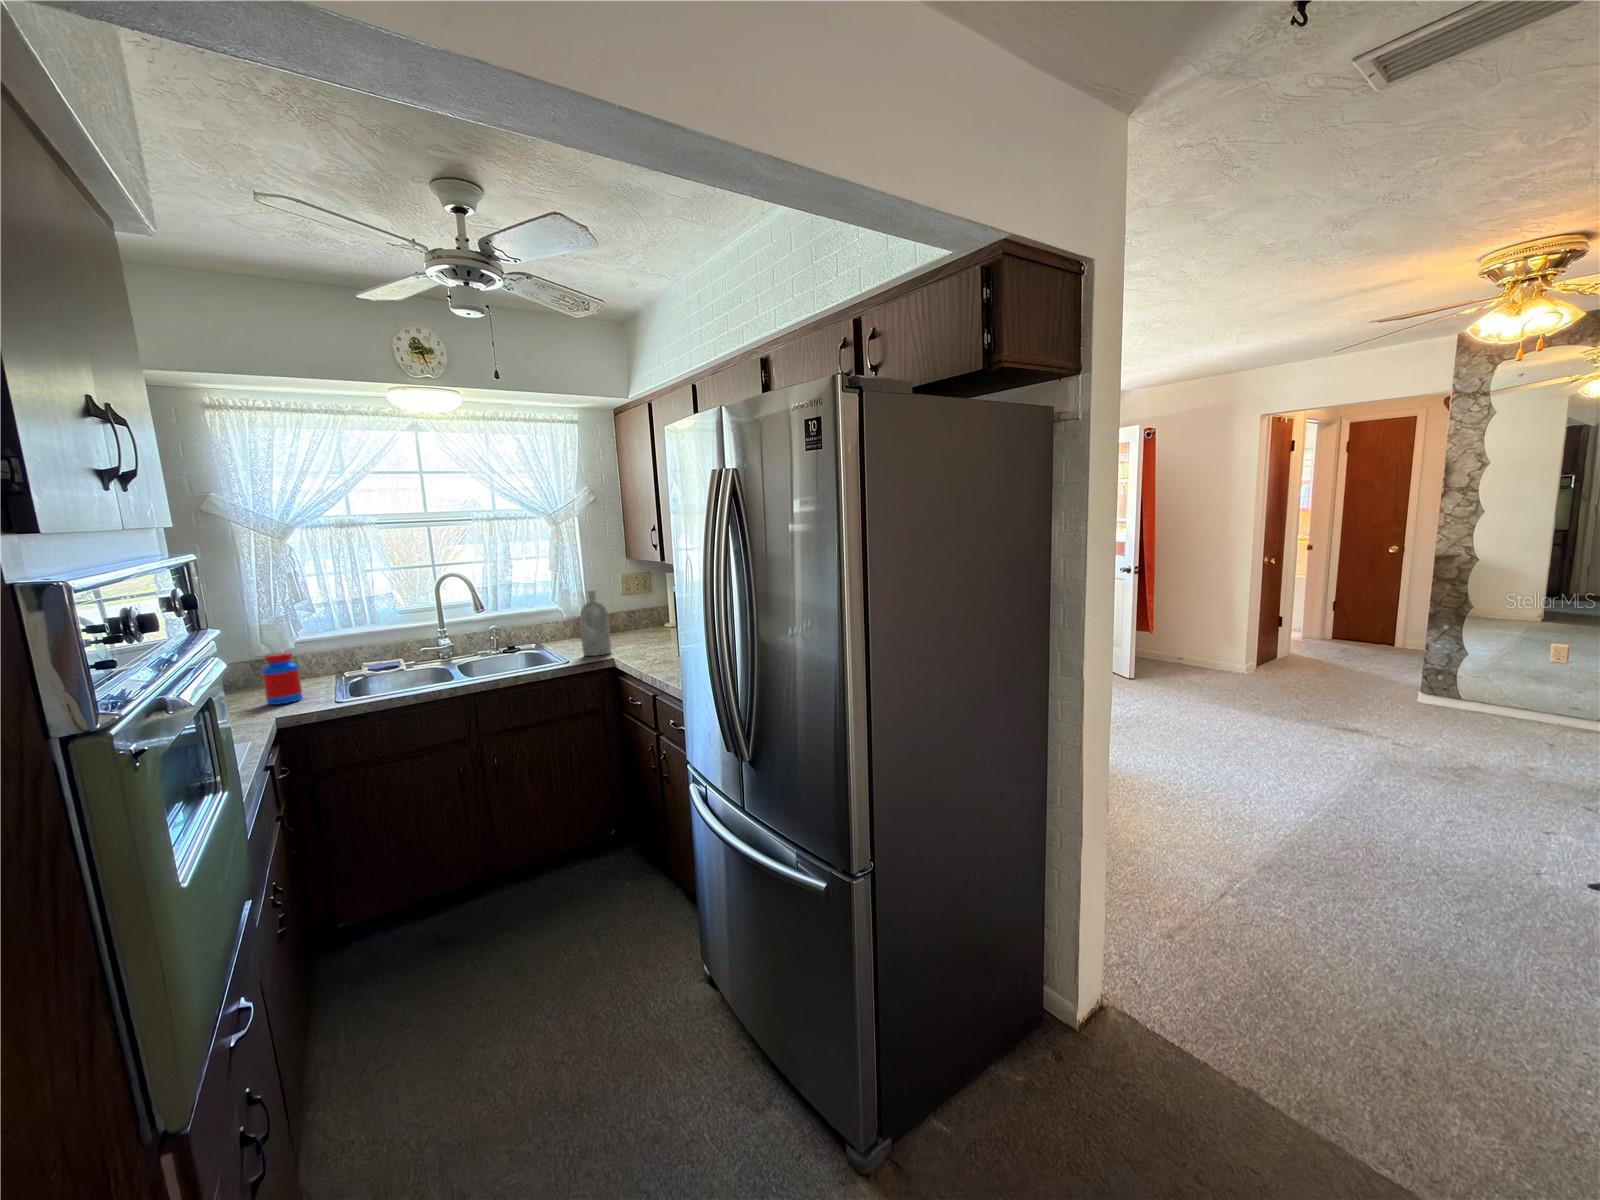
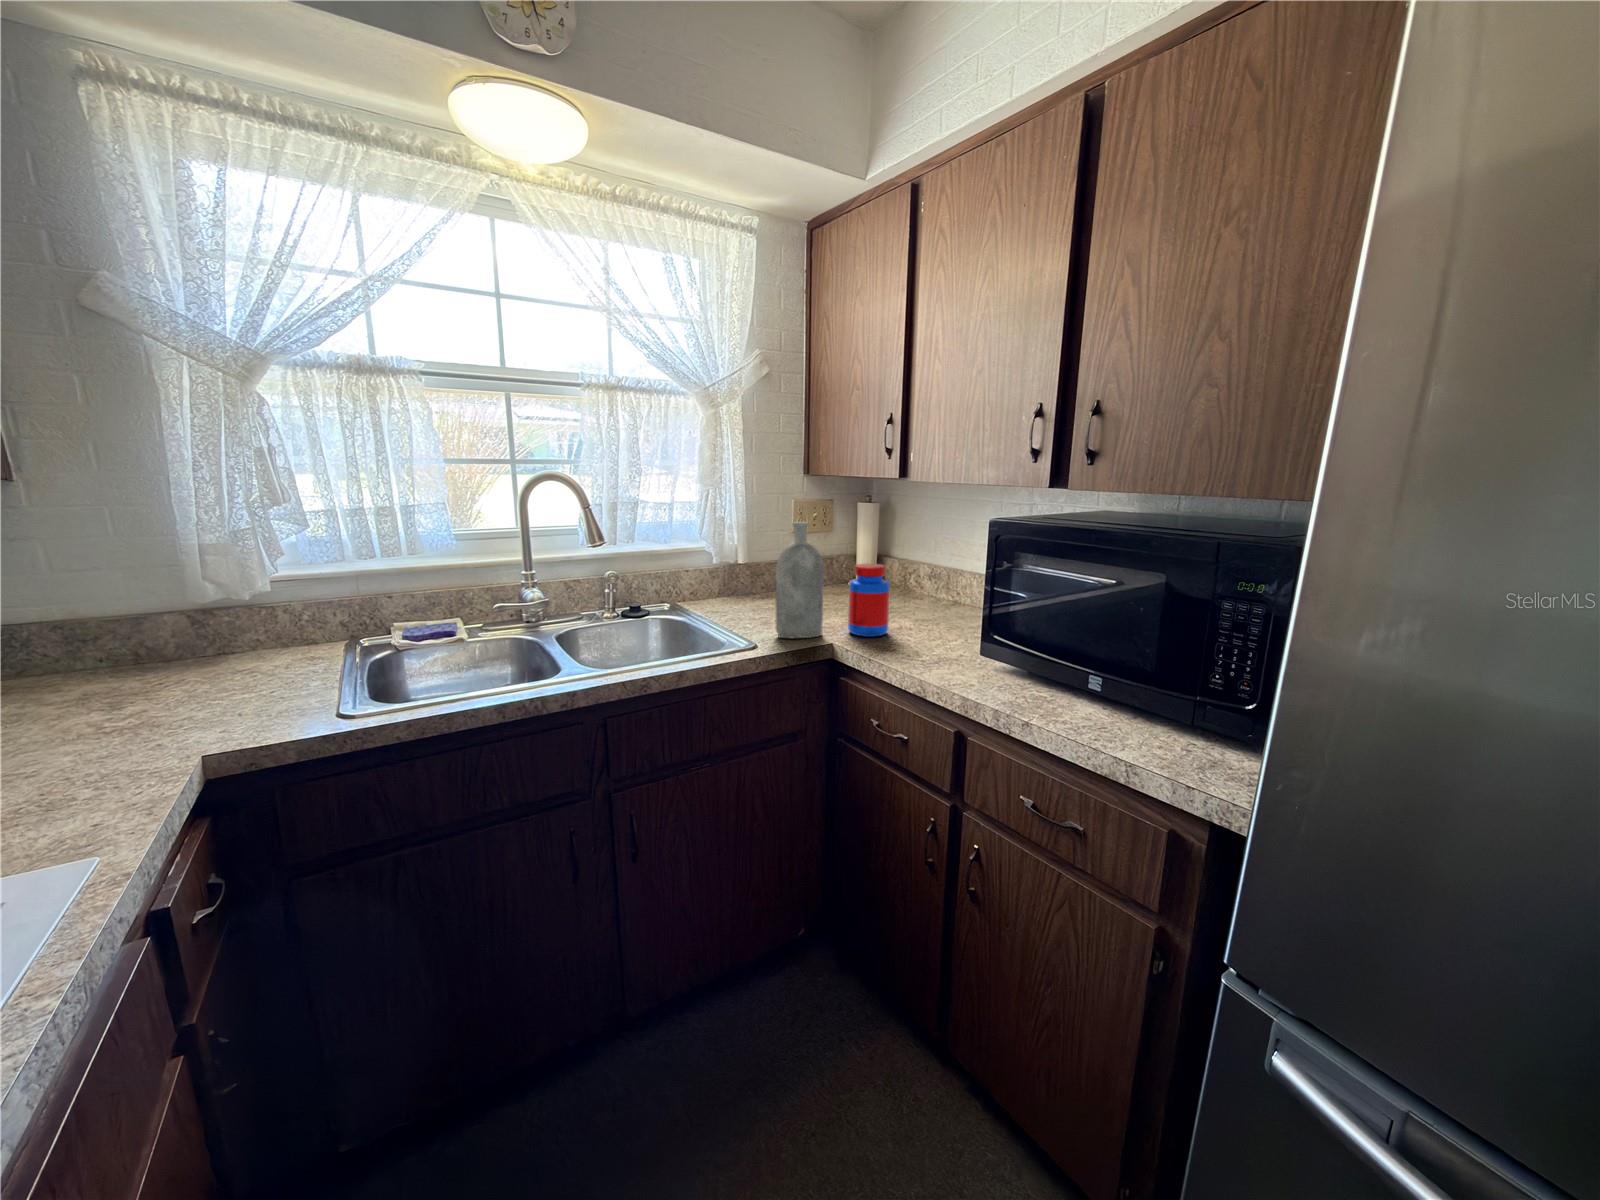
jar: present [262,652,302,705] -> present [848,564,890,637]

